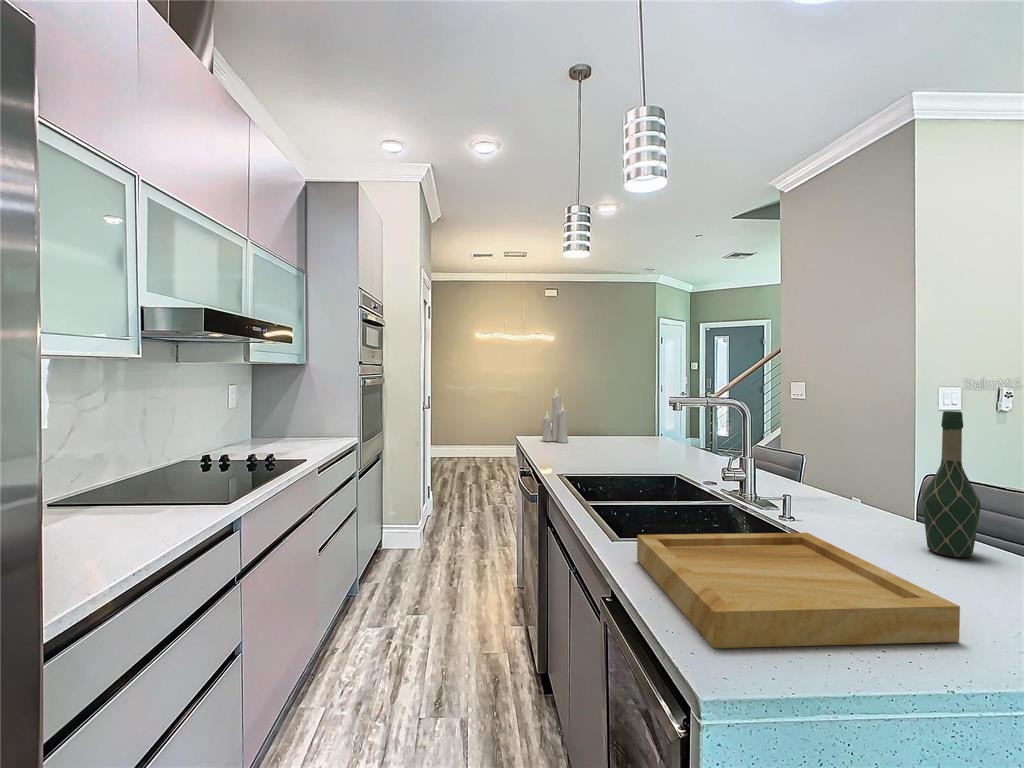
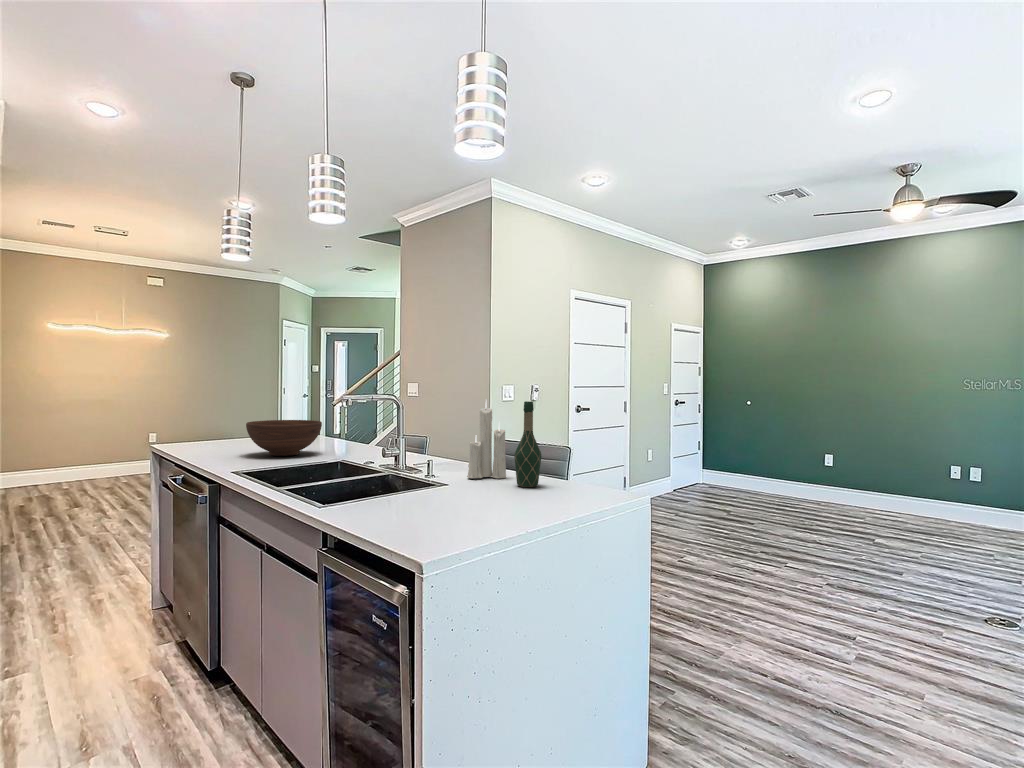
candle: present [542,390,568,443] -> present [467,401,506,478]
fruit bowl: none [584,419,661,458] -> present [246,420,322,456]
tray: present [637,533,960,648] -> none [353,482,538,543]

